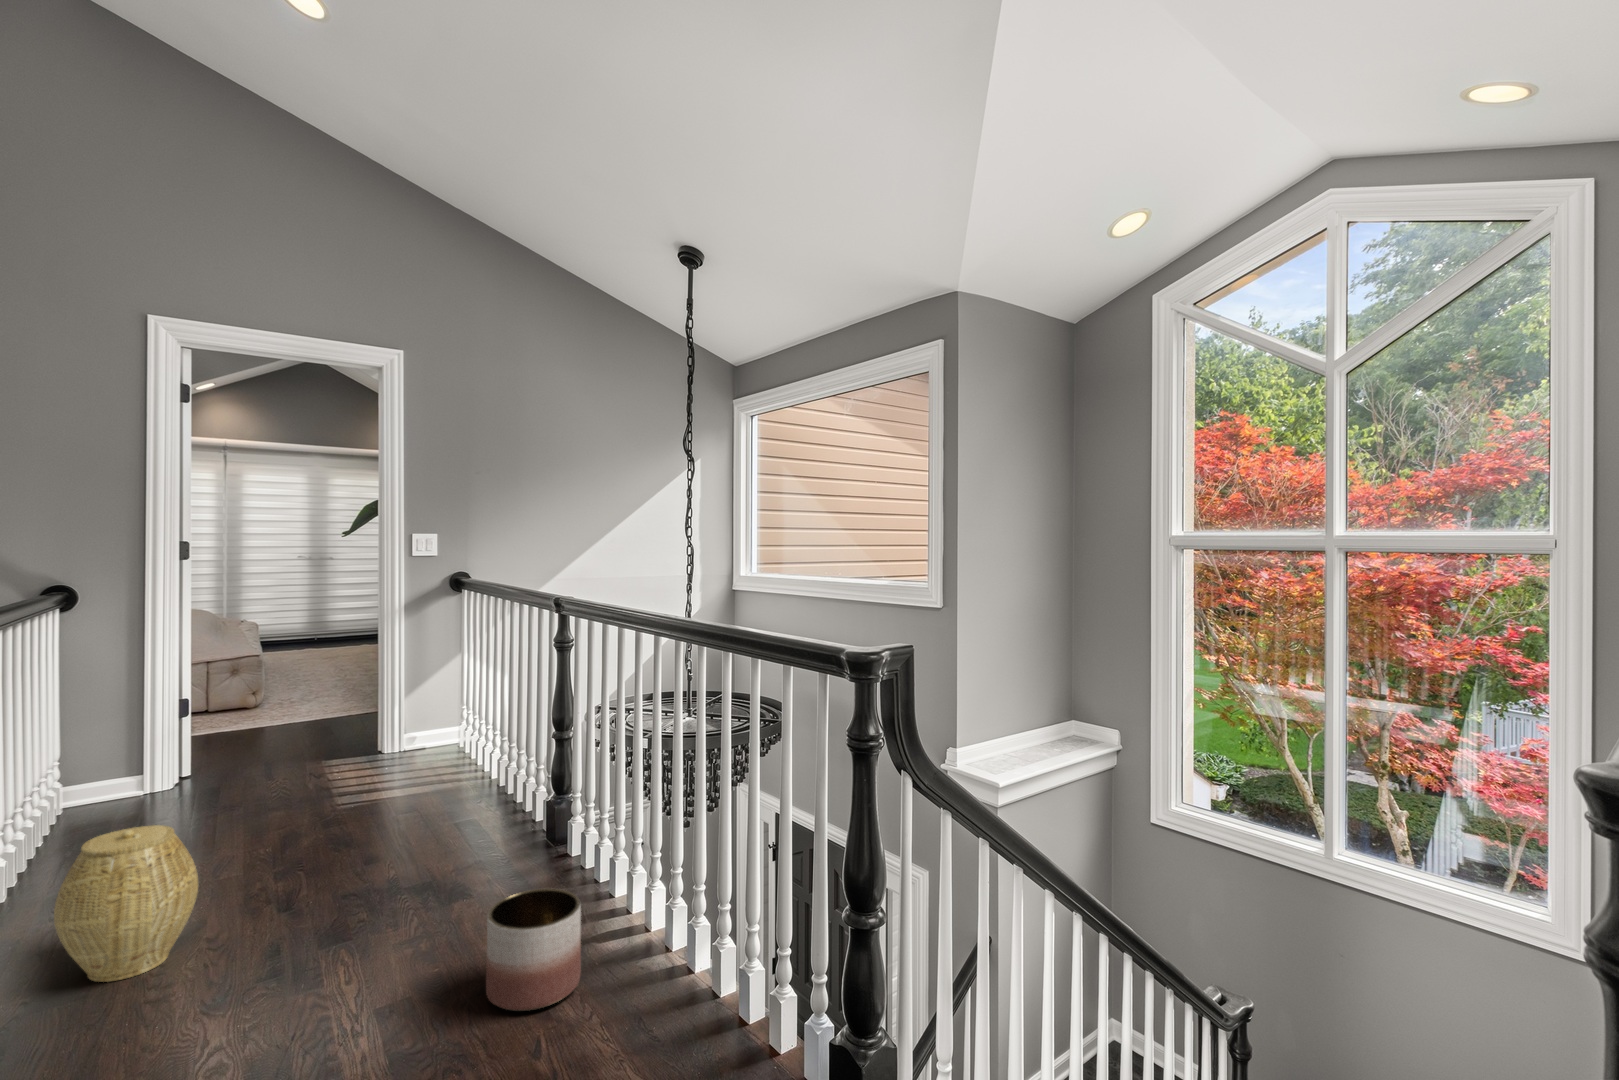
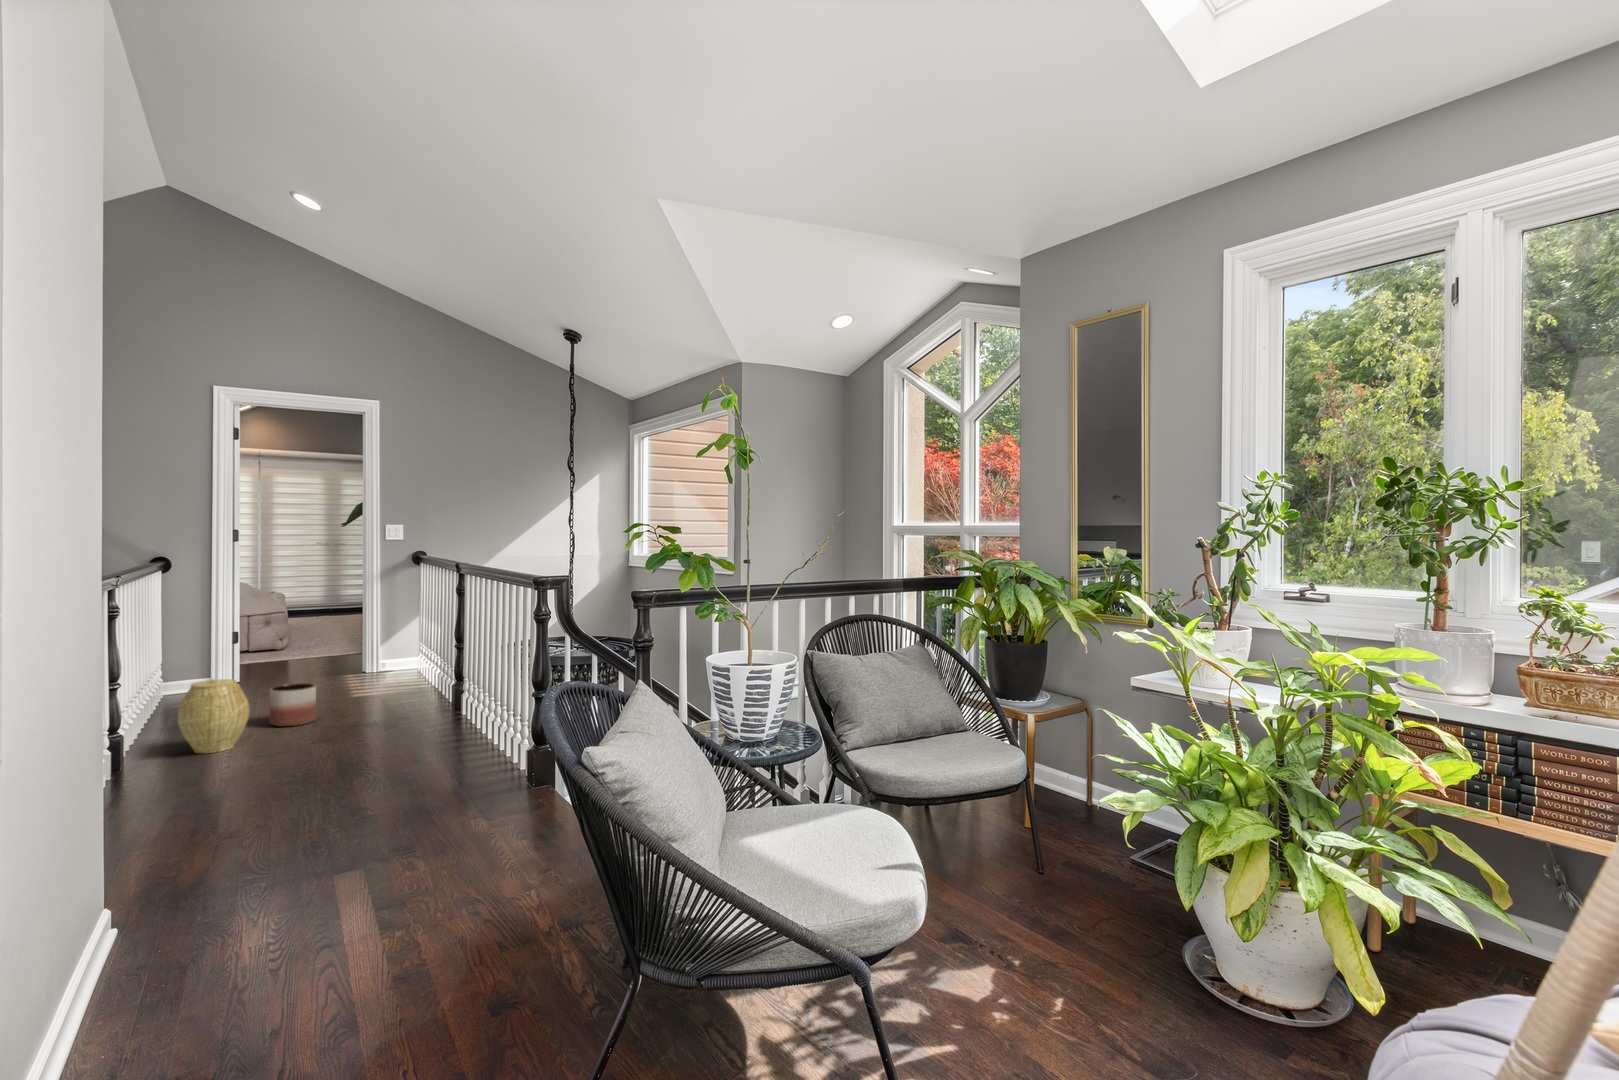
planter: present [486,888,581,1011] -> present [269,683,317,727]

